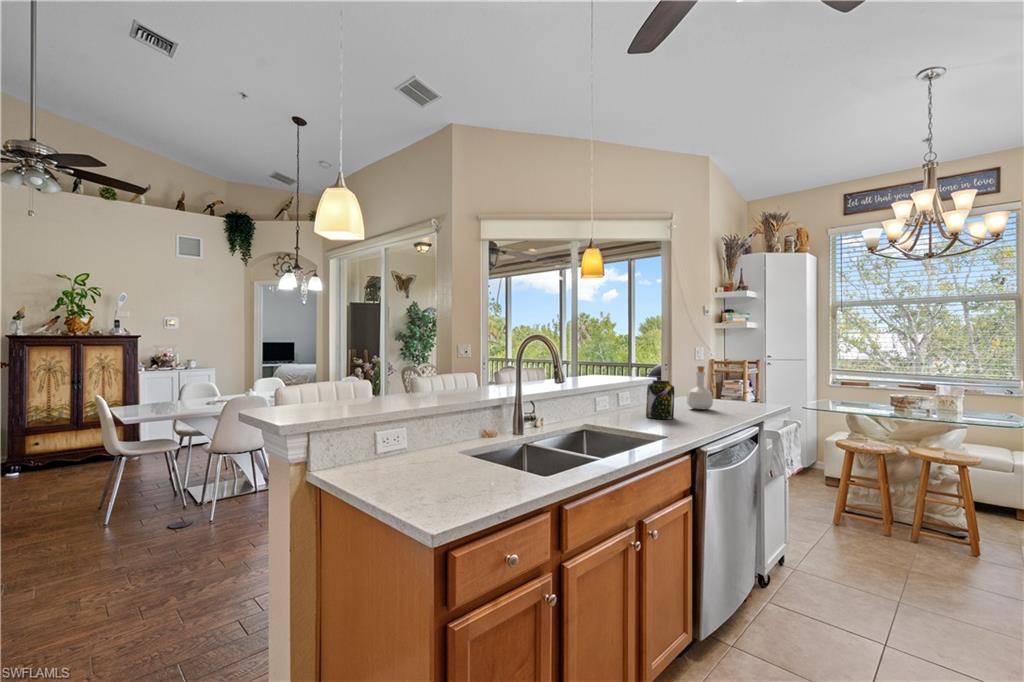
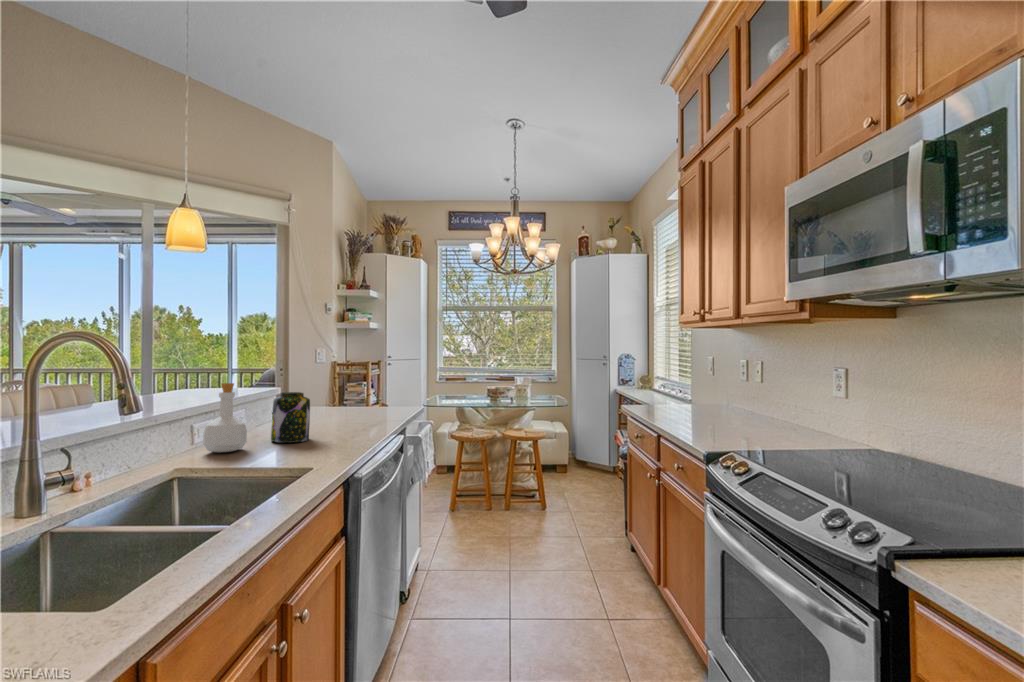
bottle: present [687,366,713,409] -> present [203,383,247,453]

